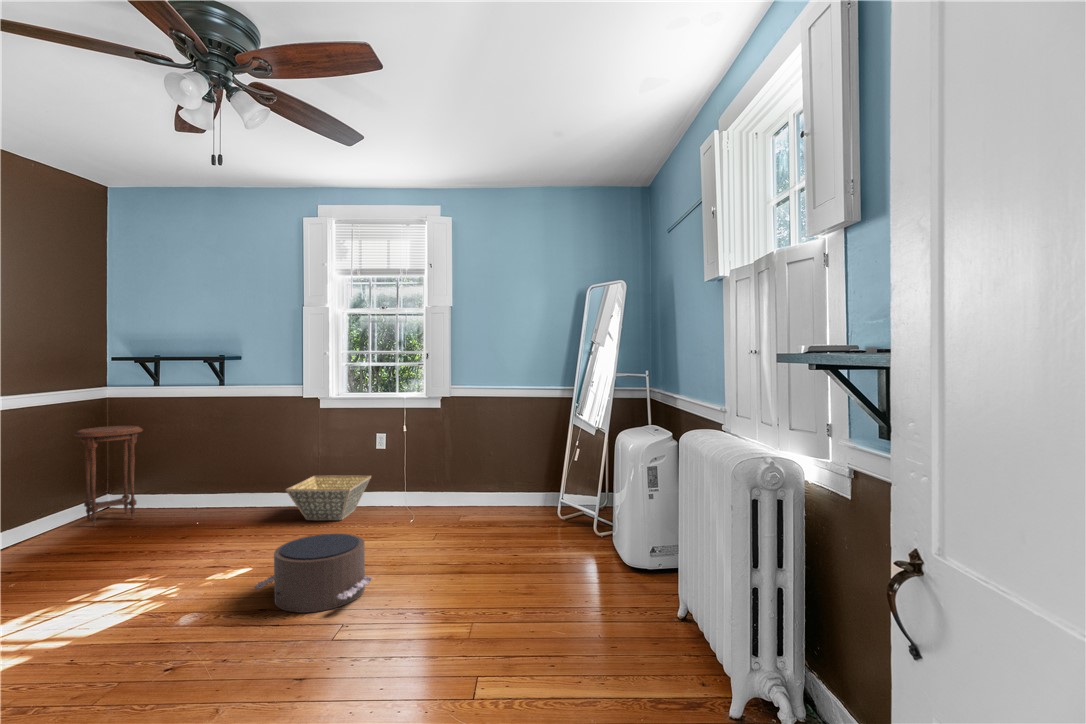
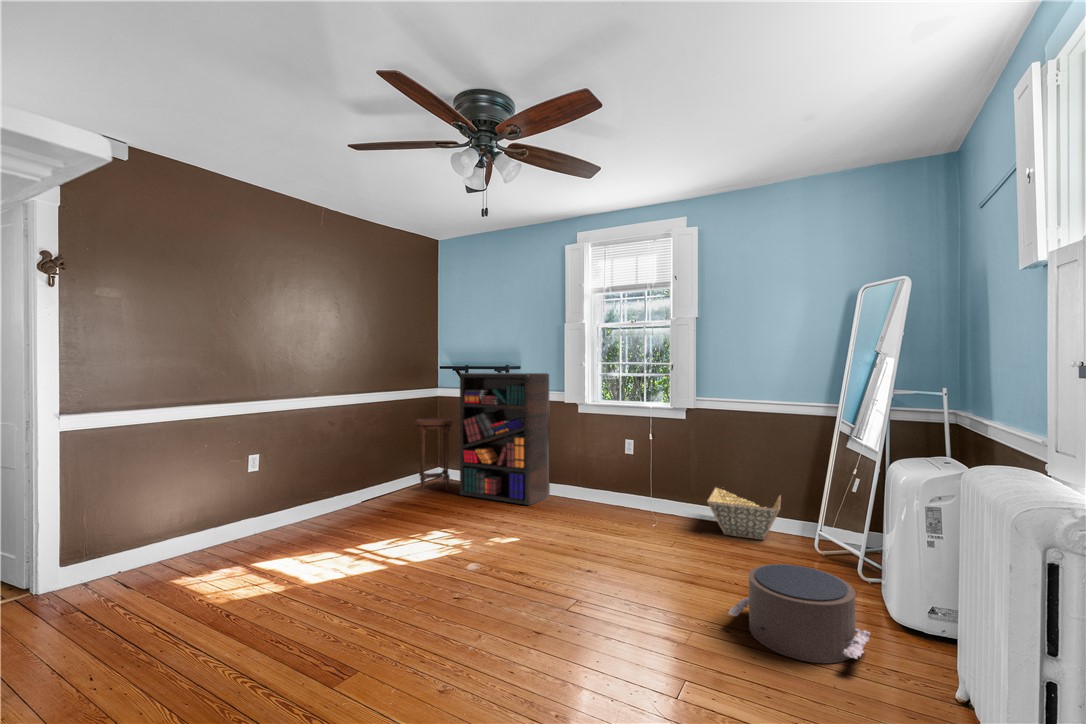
bookshelf: none [154,365,283,523] -> present [460,373,550,505]
basket: present [286,476,371,520] -> present [707,488,781,540]
pouf: present [254,534,372,613] -> present [729,564,870,663]

